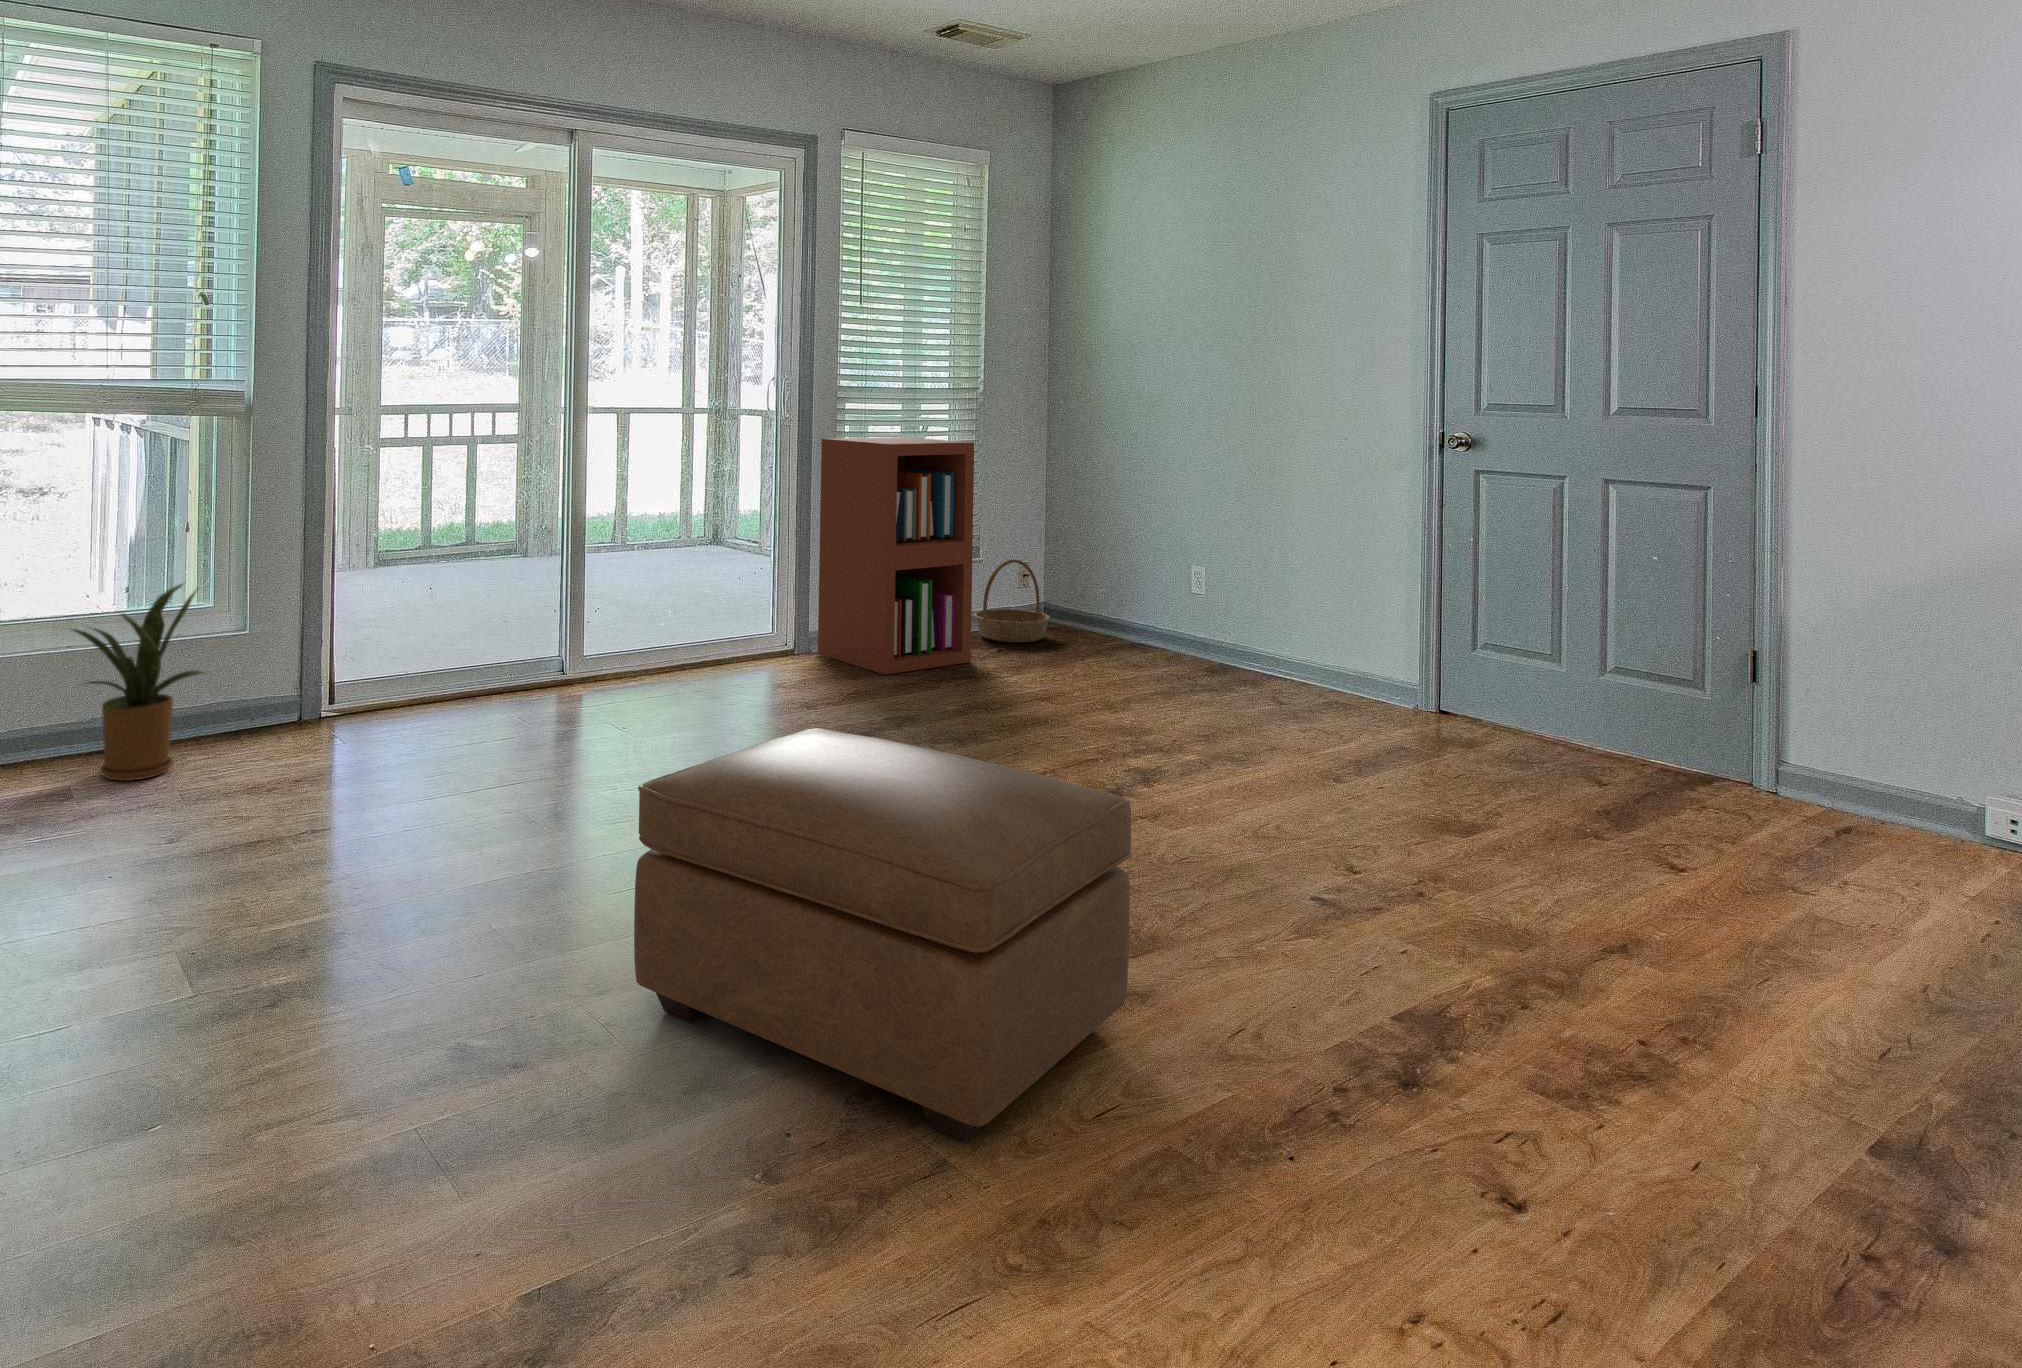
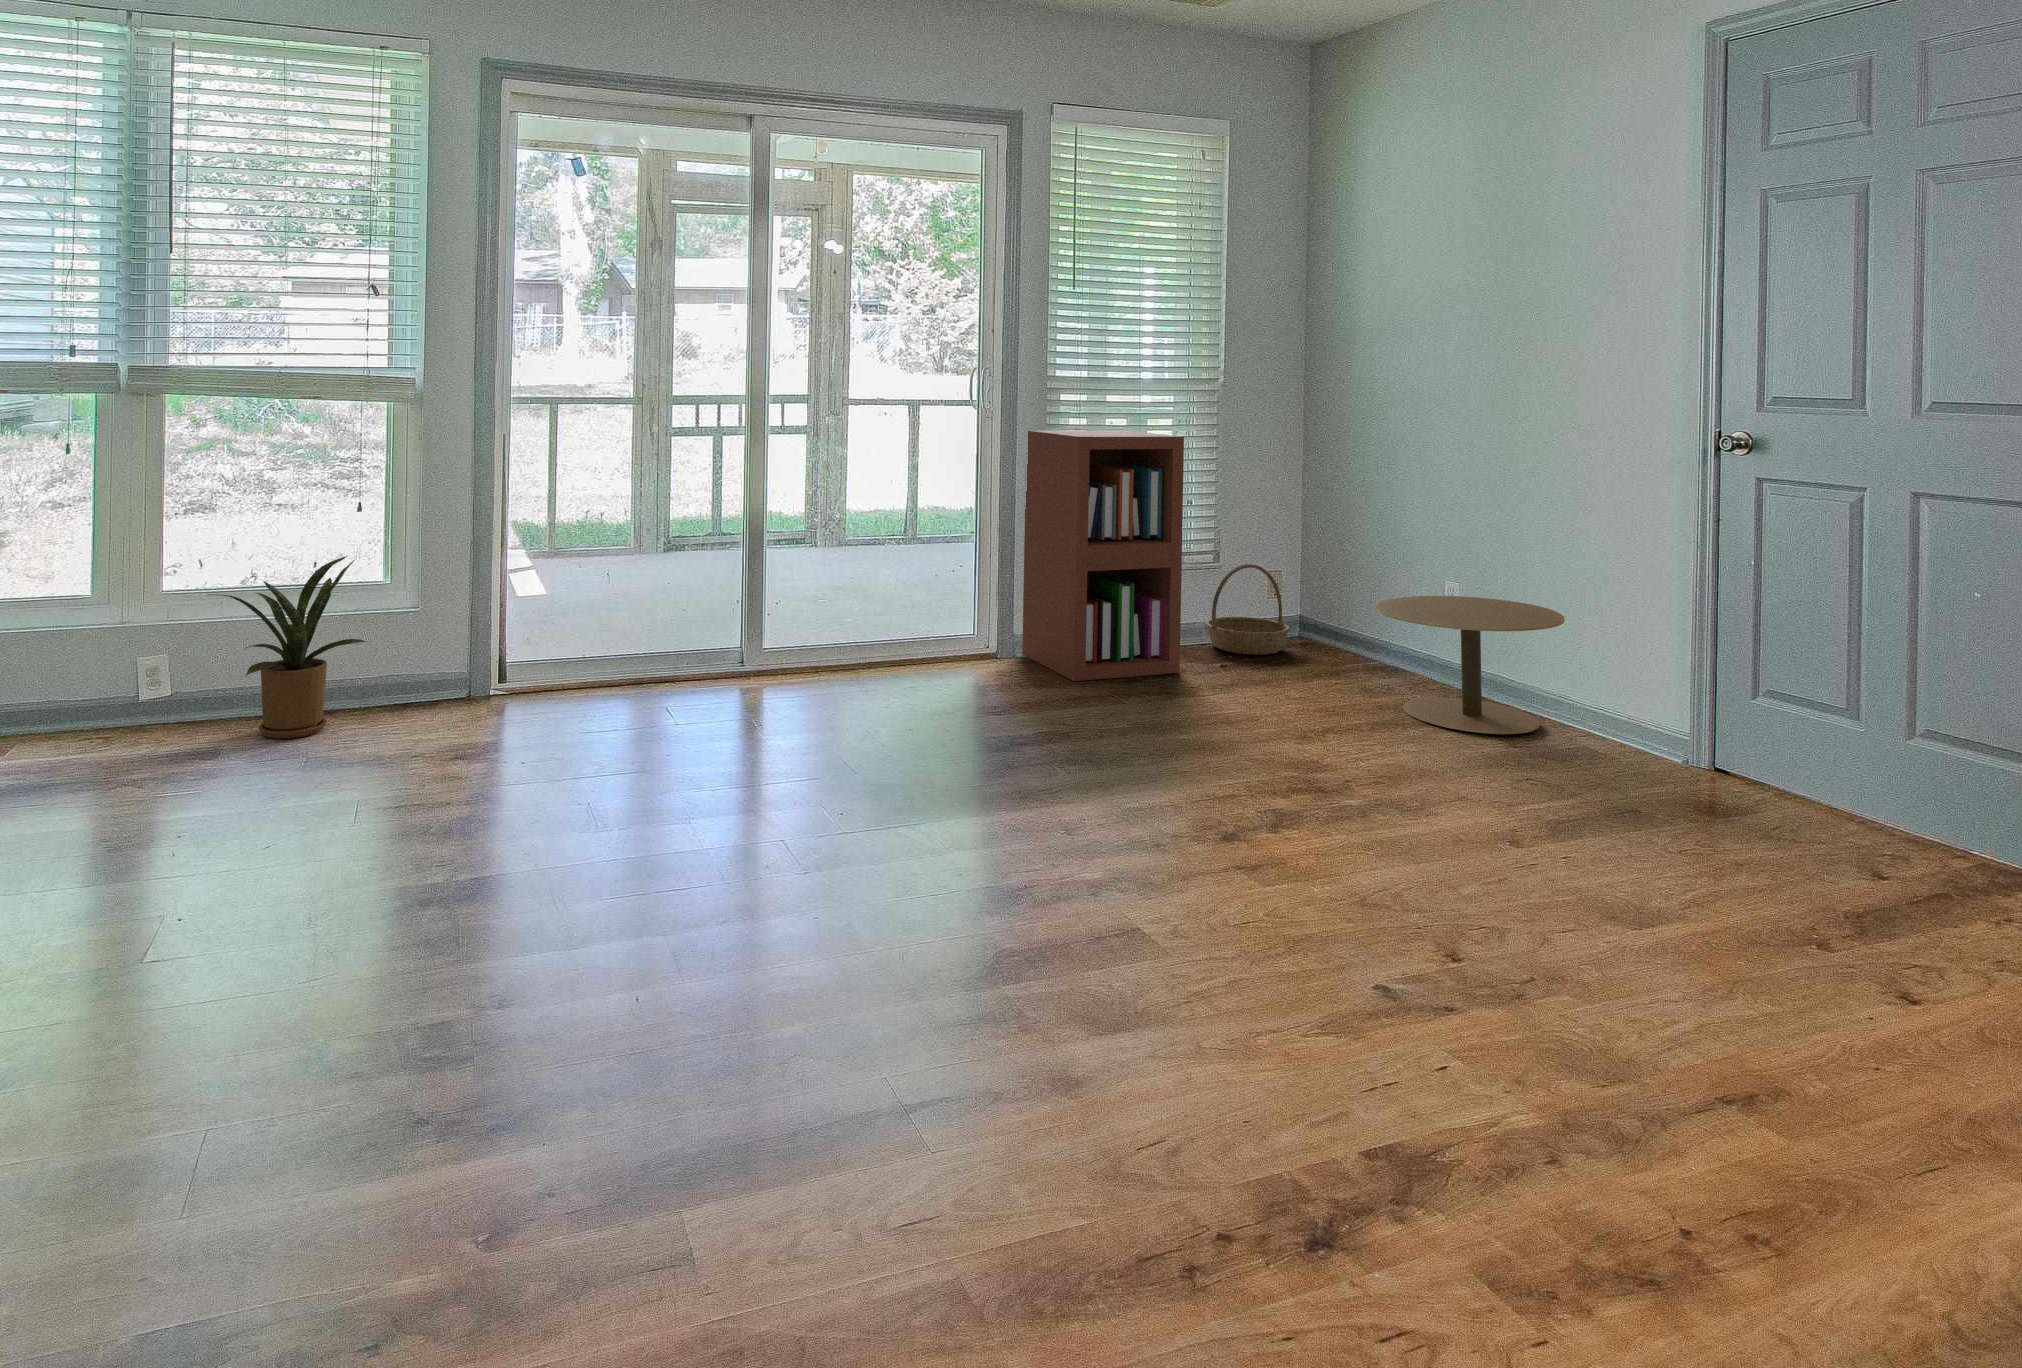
side table: none [1154,580,1315,697] -> present [1376,596,1565,734]
ottoman: present [634,728,1131,1142] -> none [515,737,1026,1231]

